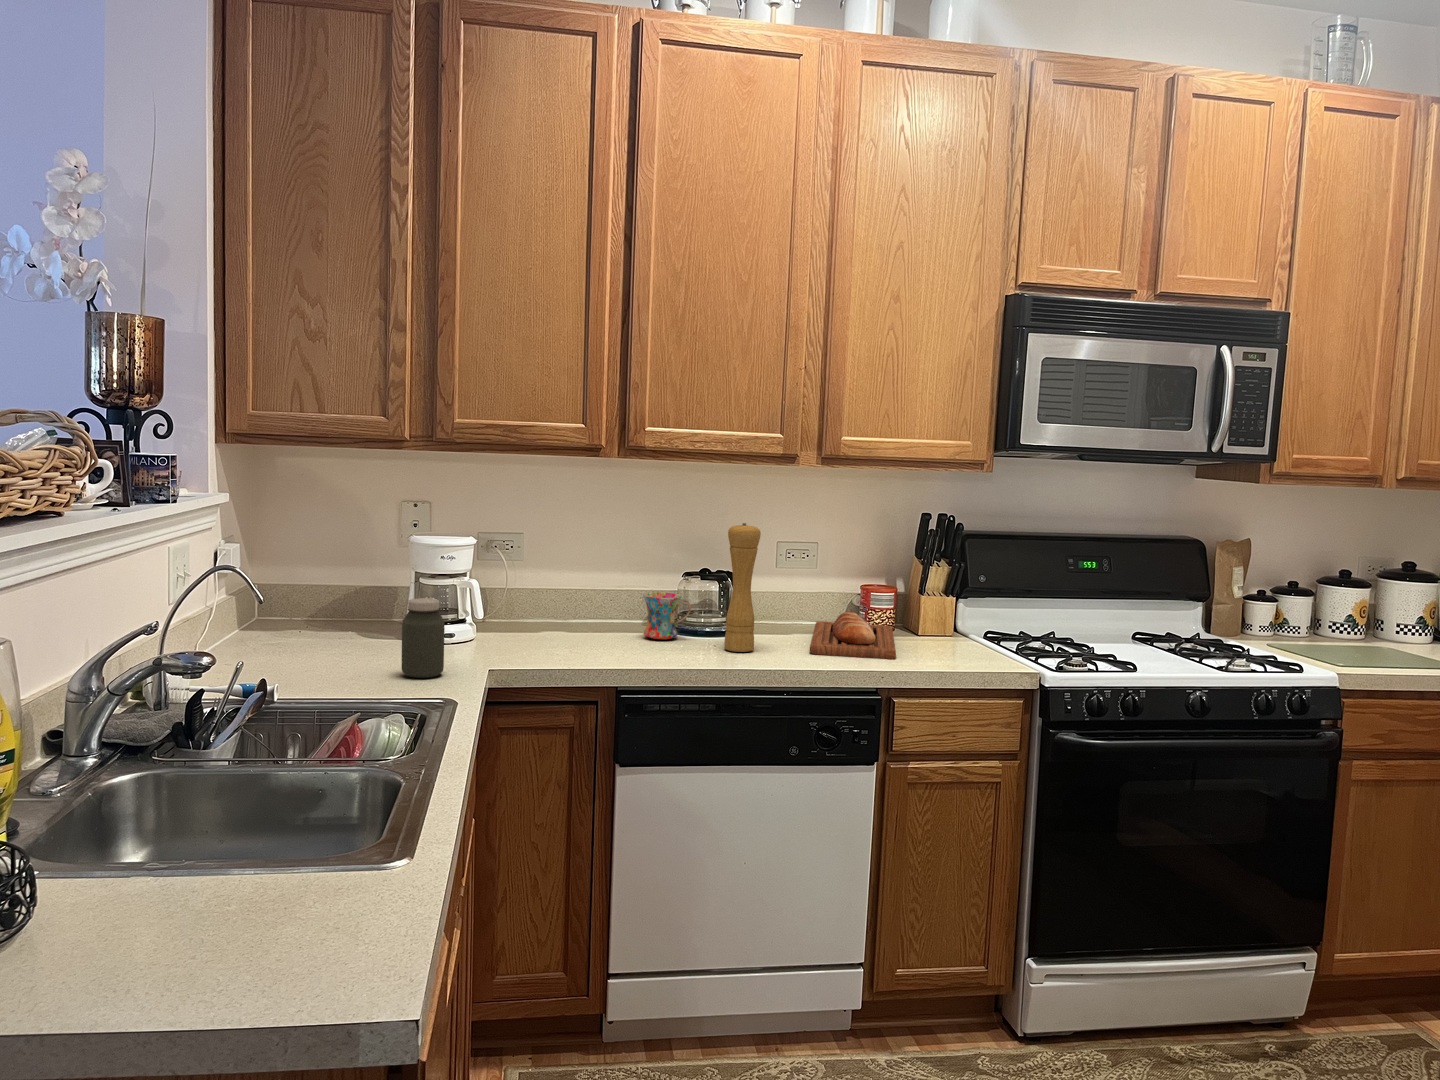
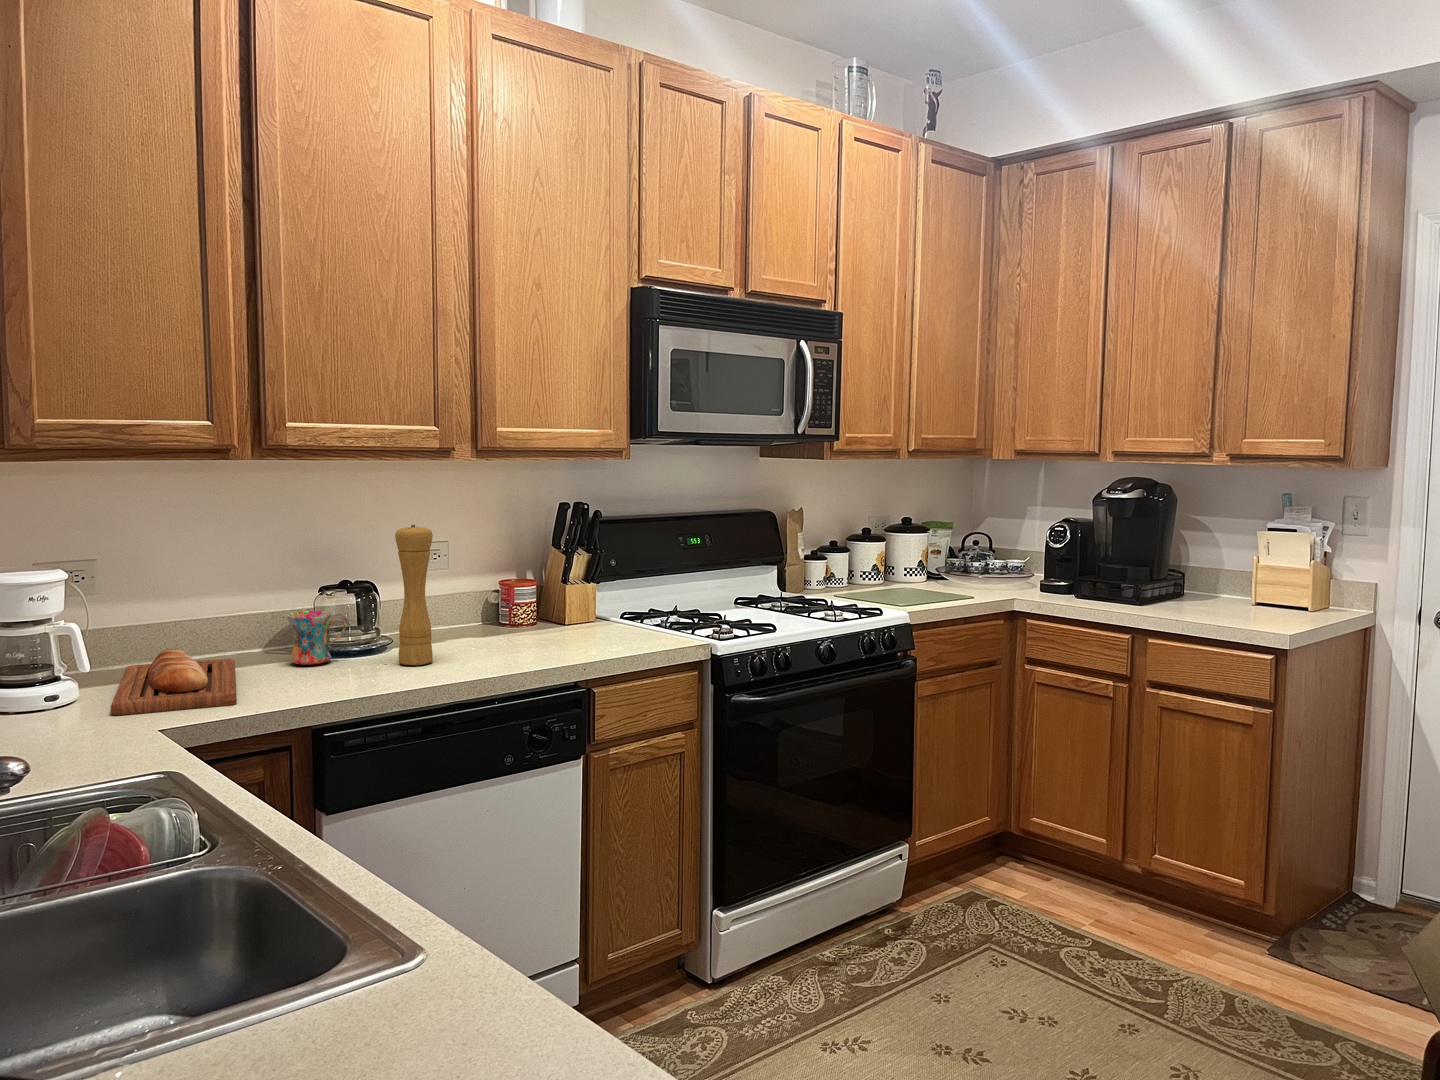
jar: present [402,598,445,678] -> none [40,651,105,757]
bread loaf: present [810,612,896,659] -> present [111,649,237,715]

